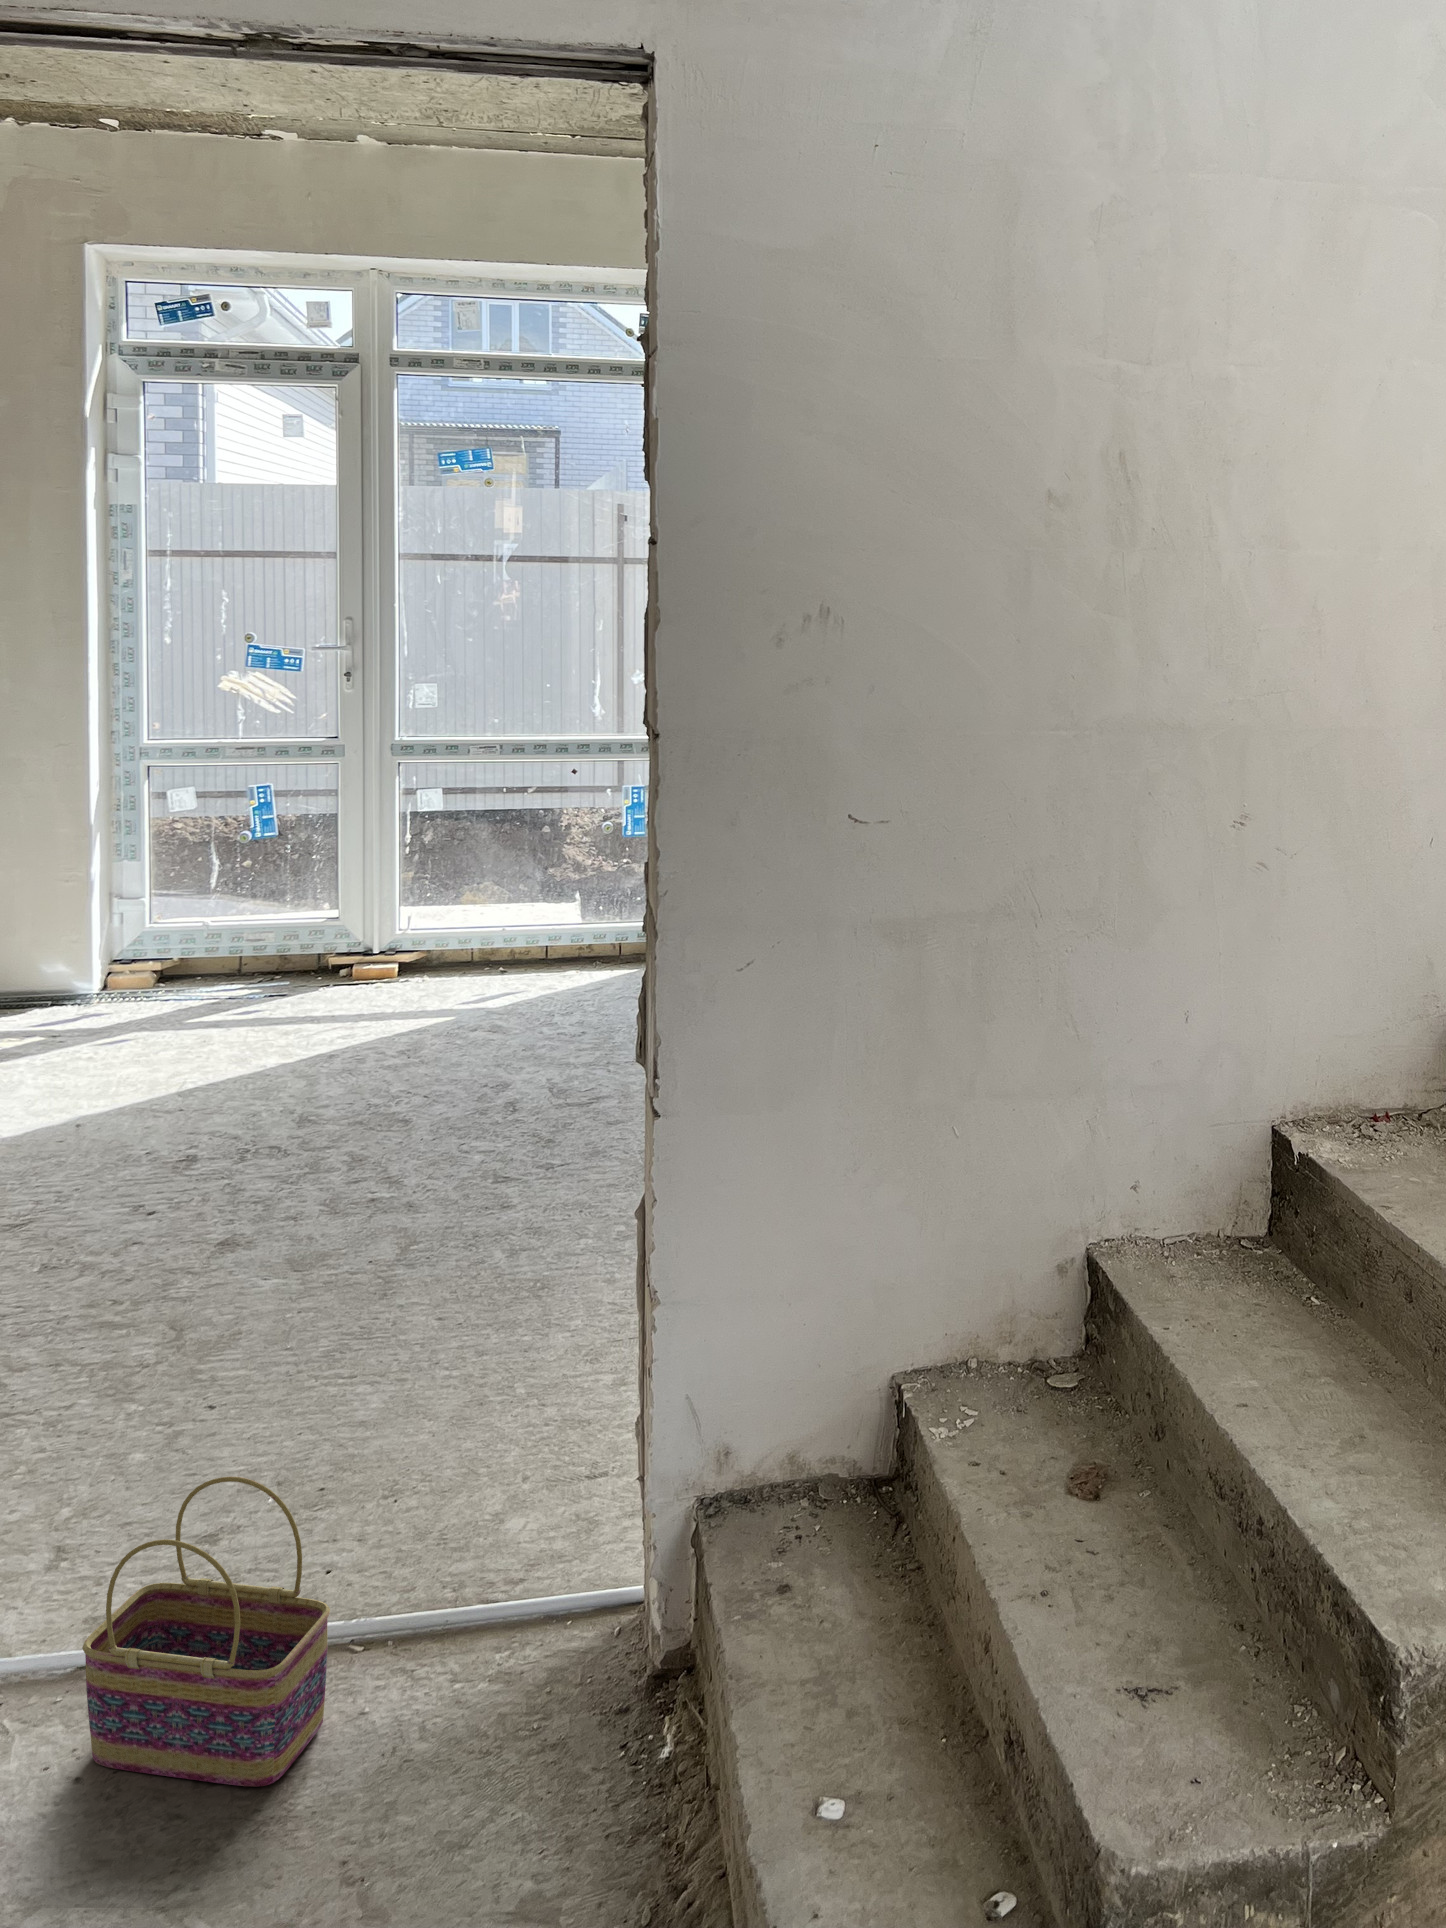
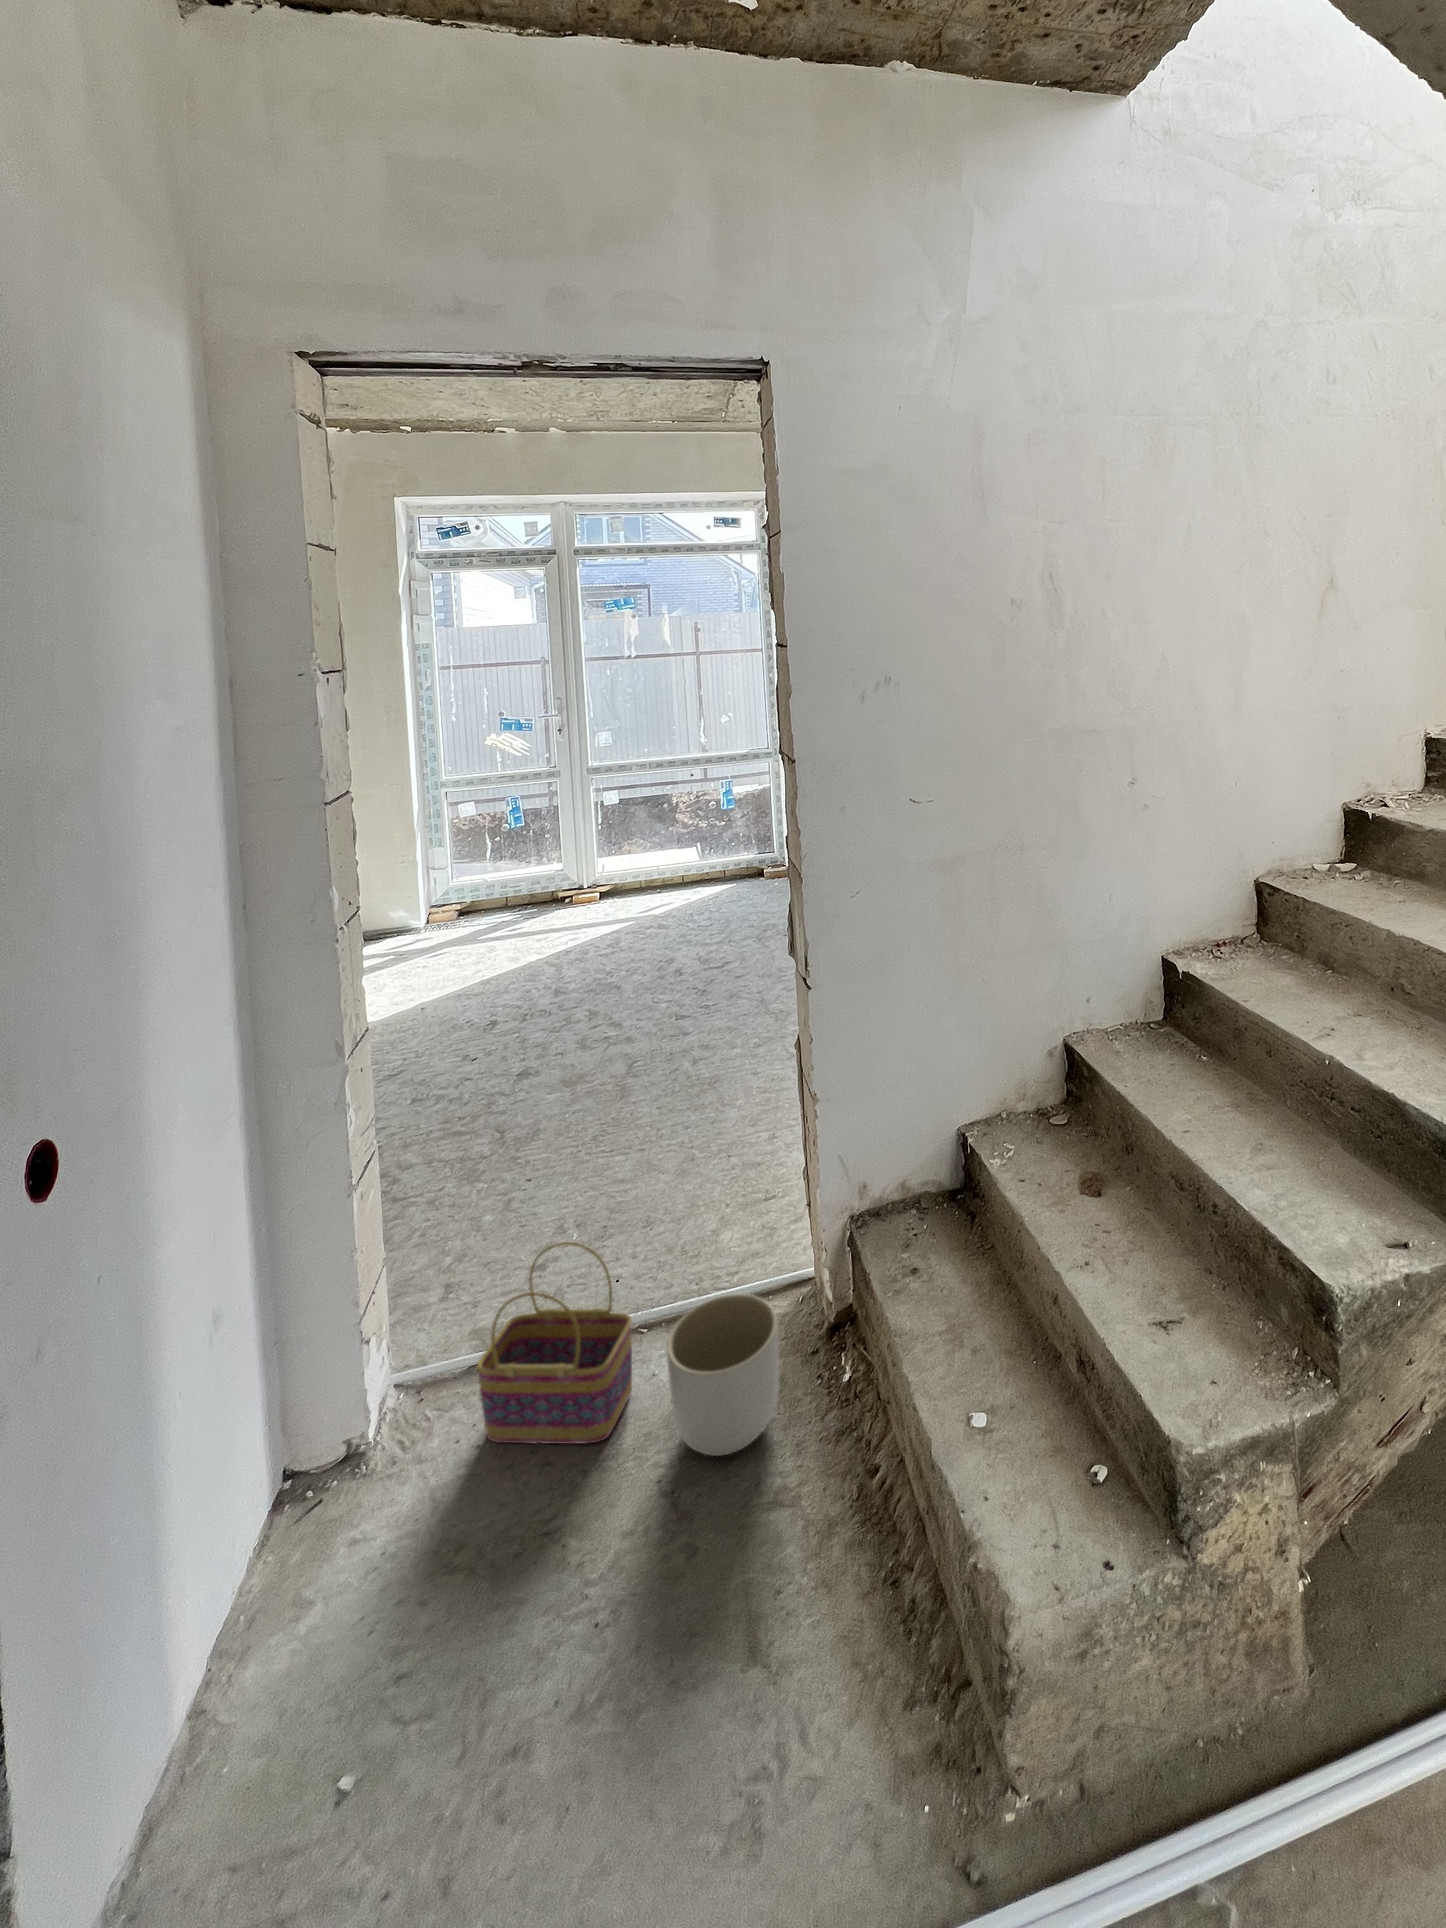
planter: none [372,1591,553,1830] -> present [667,1294,779,1456]

